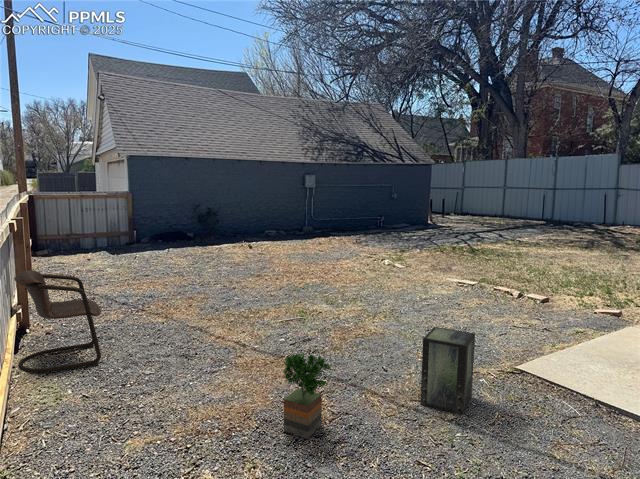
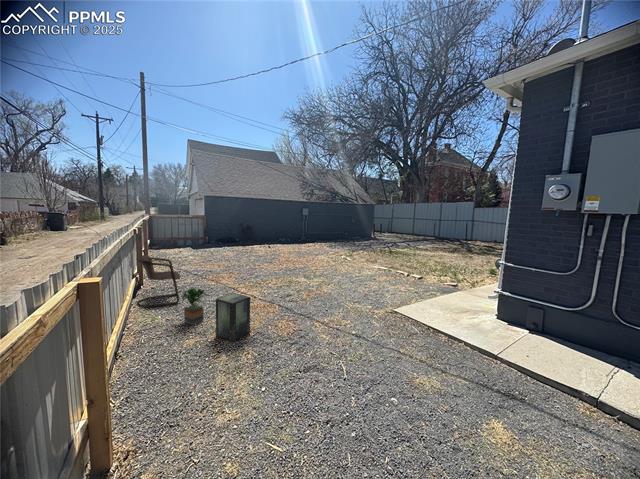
storage box: present [421,327,475,415] -> present [216,293,250,342]
potted tree: present [283,354,331,439] -> present [182,288,207,325]

